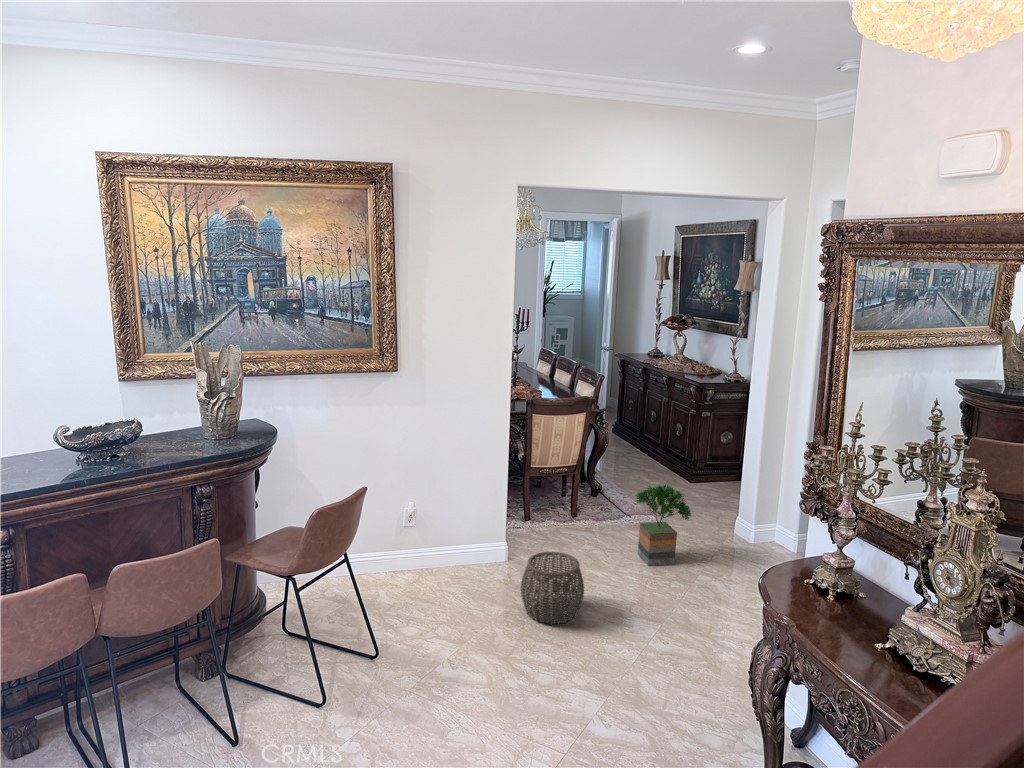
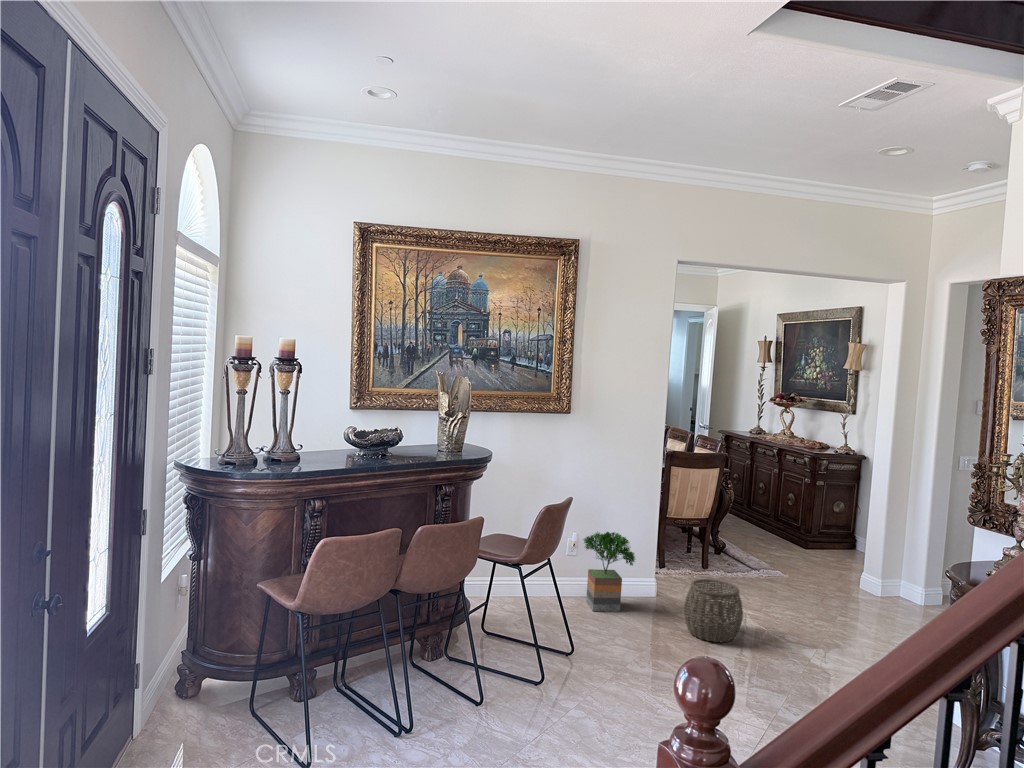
potted tree: present [636,485,691,566] -> present [583,532,635,612]

